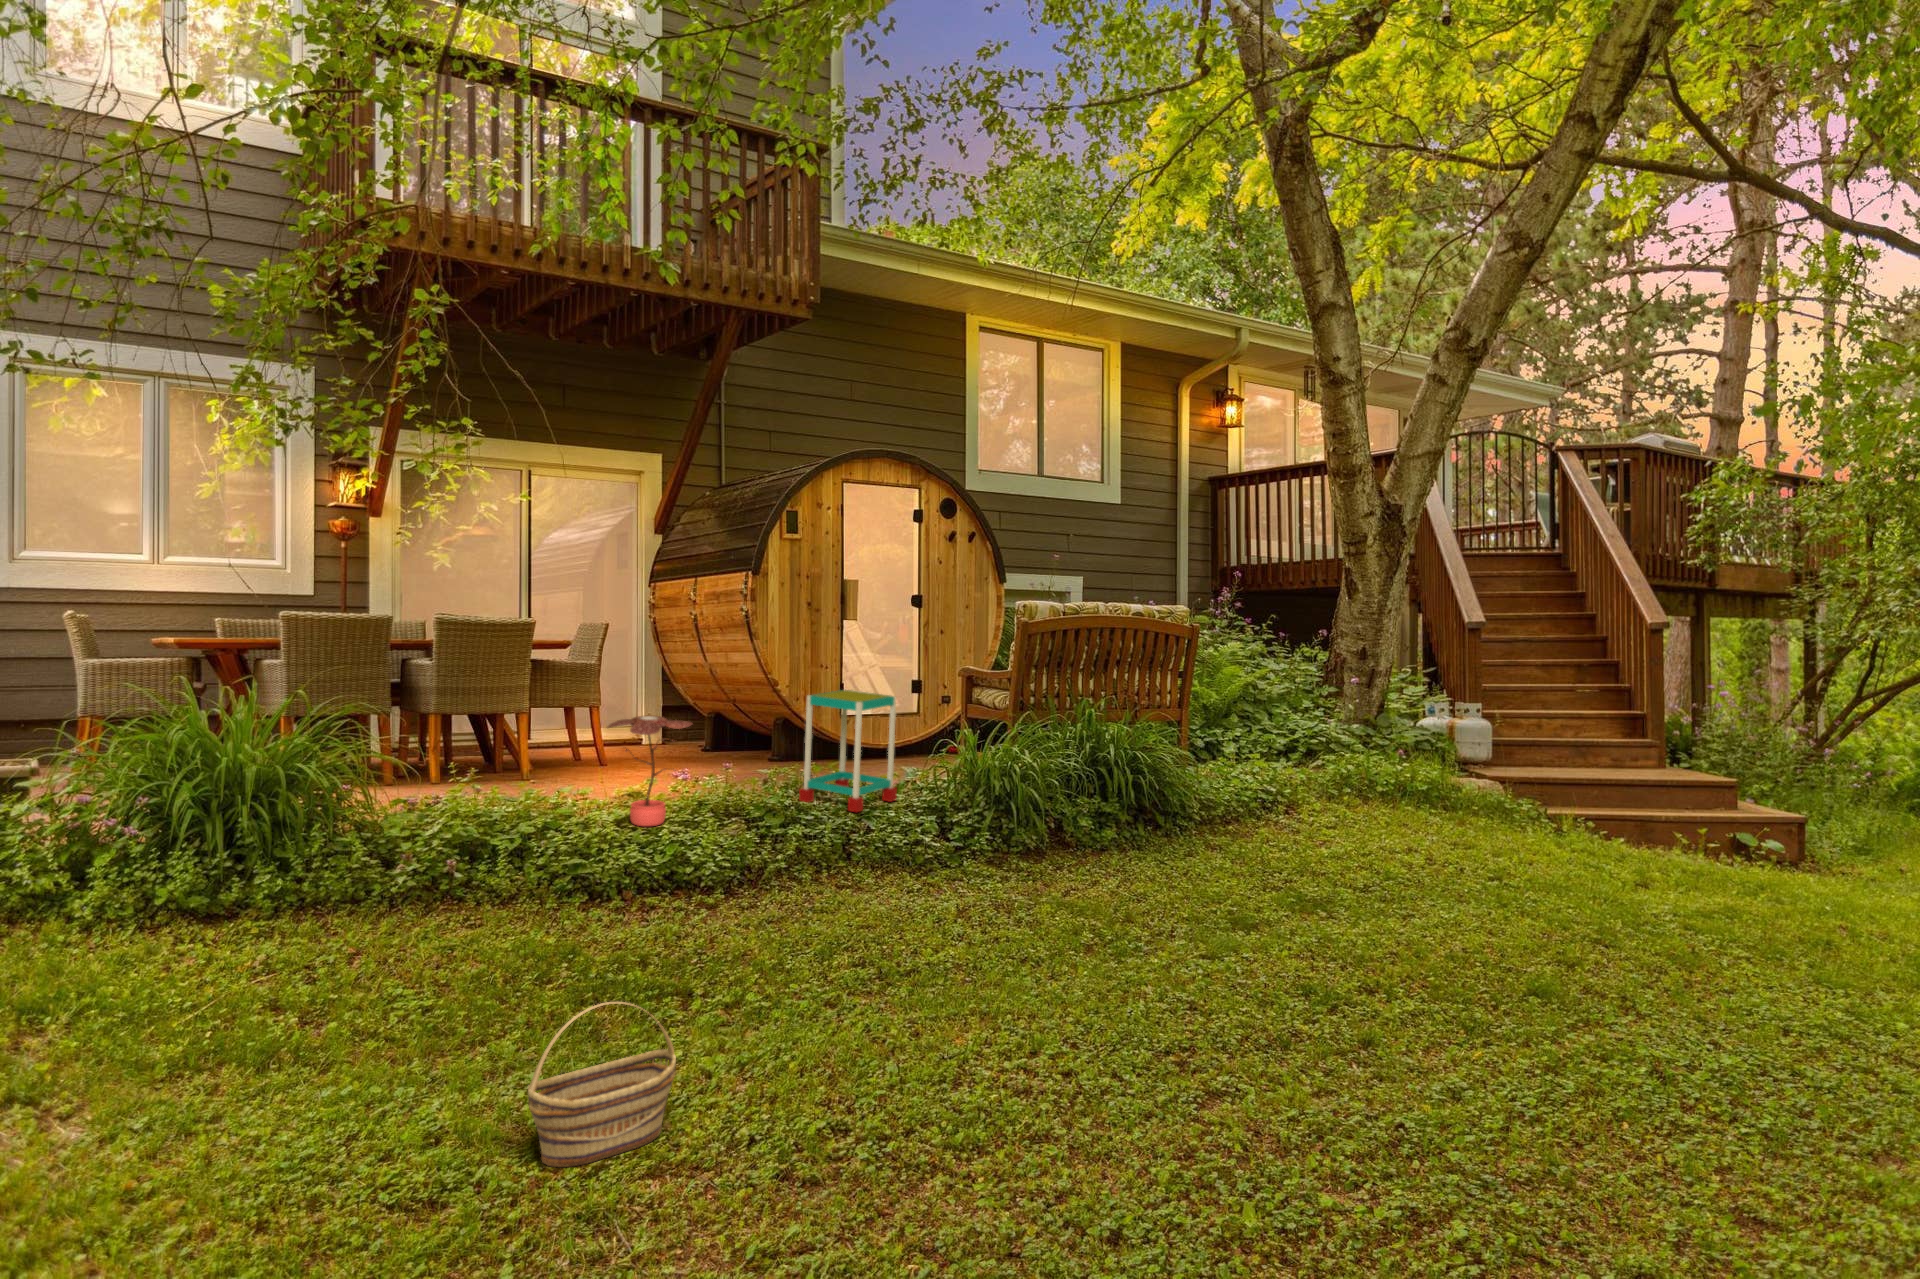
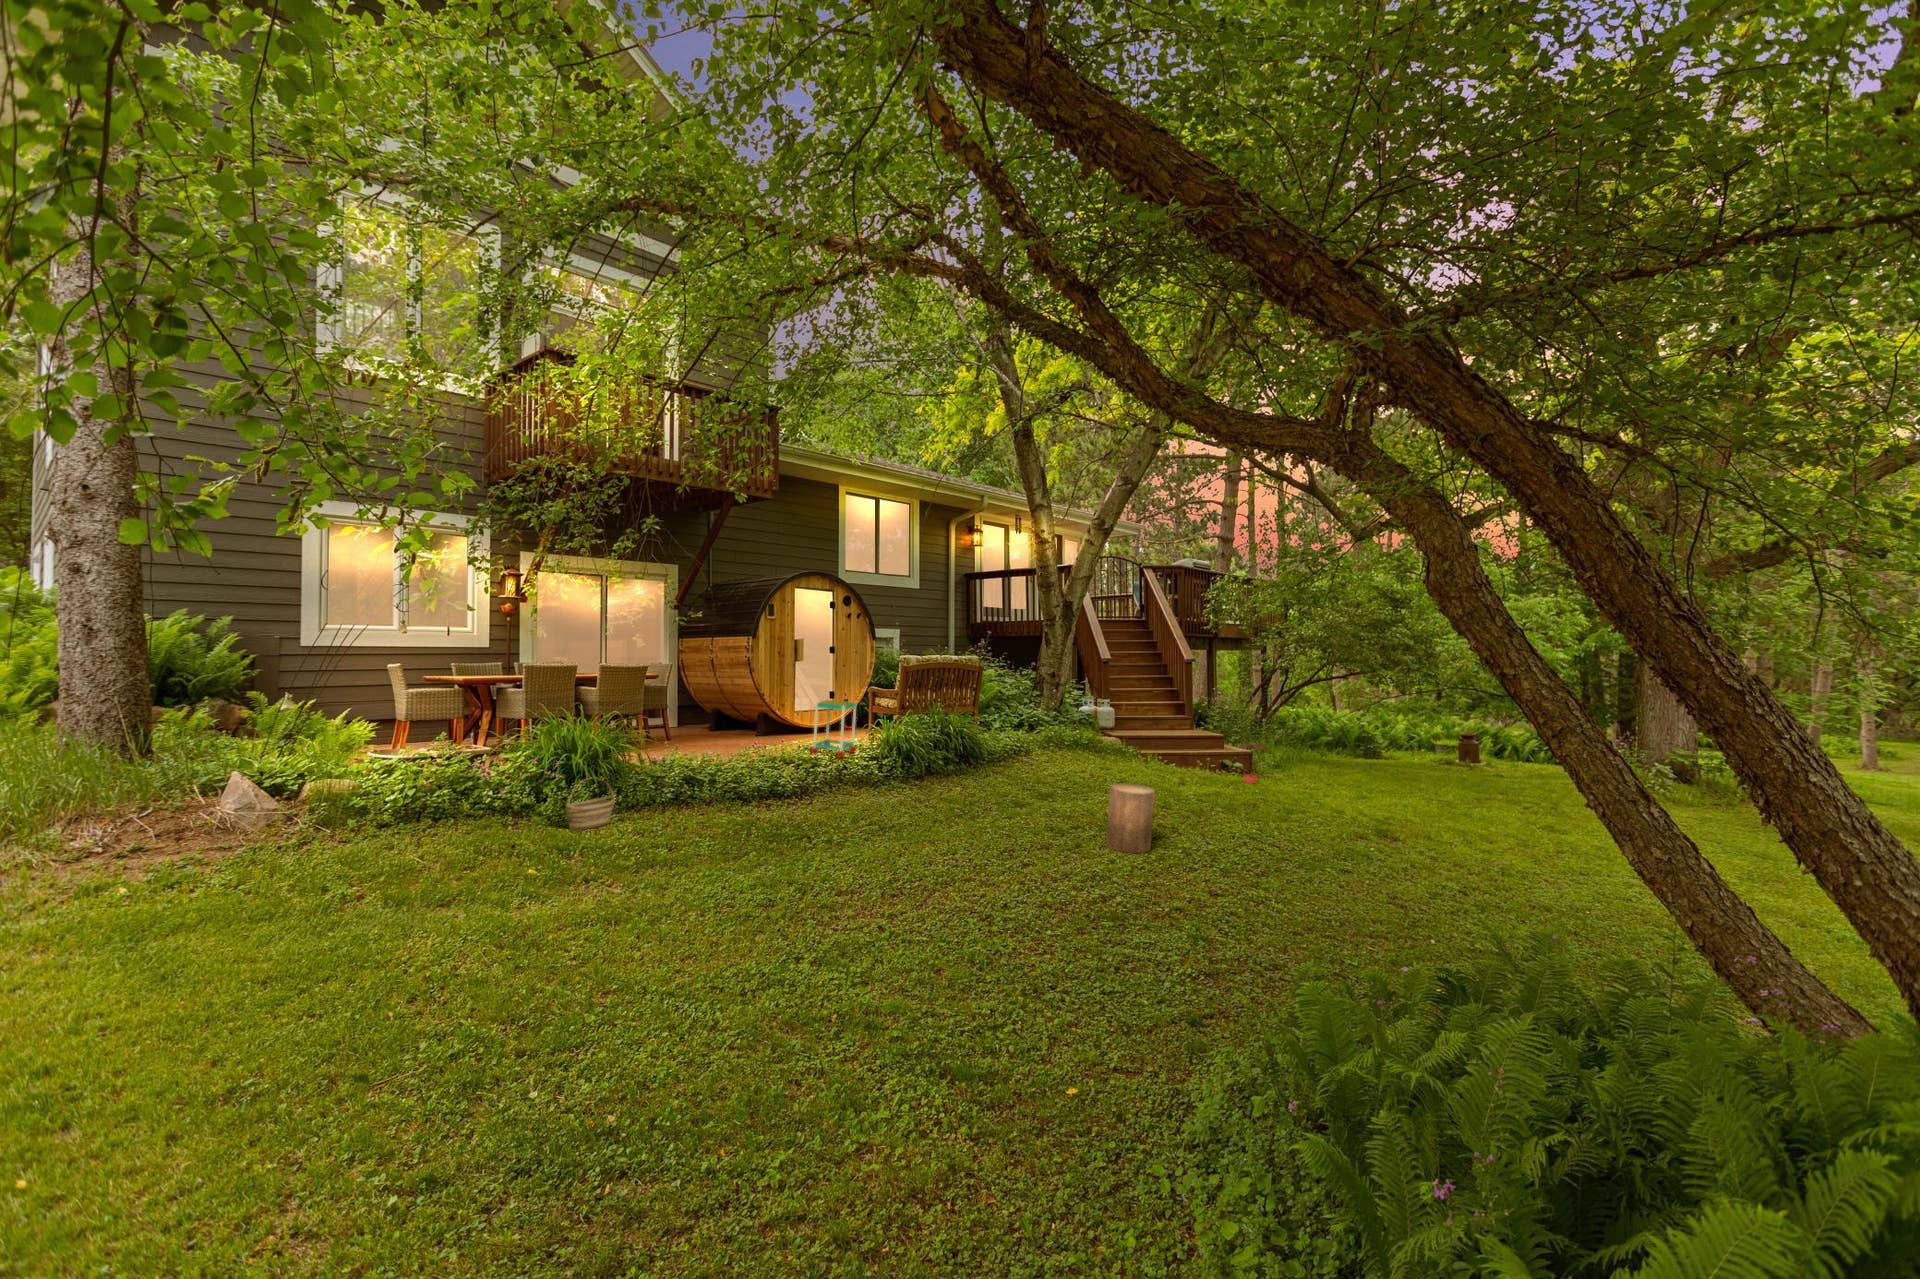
potted plant: present [608,715,692,826] -> present [1240,742,1265,784]
stool: none [1431,918,1582,1131] -> present [1106,783,1155,853]
basket: present [528,1002,676,1167] -> present [565,783,615,830]

